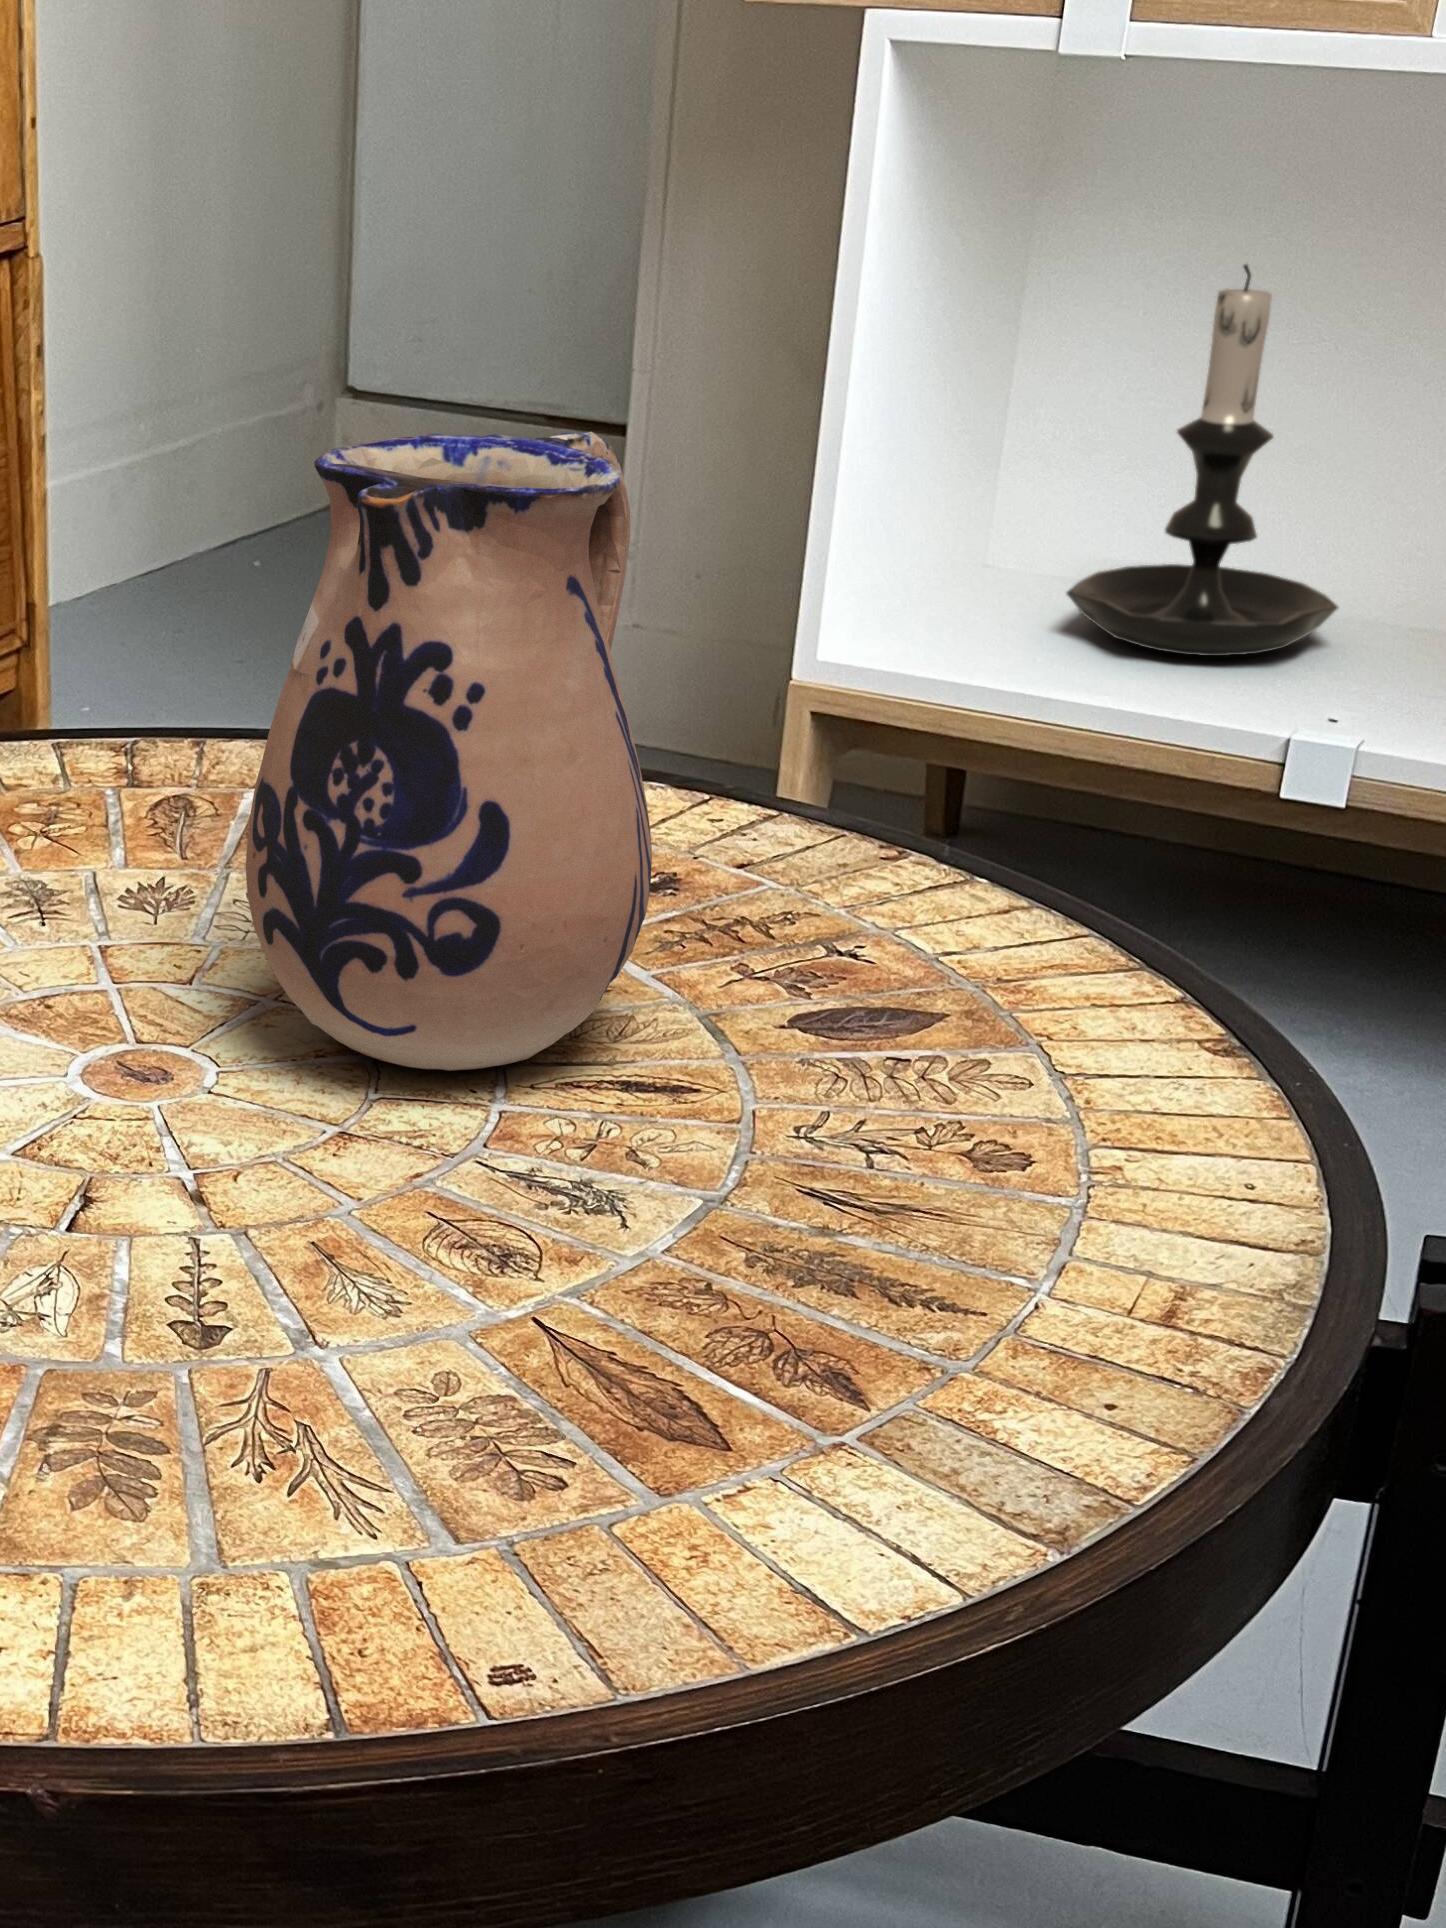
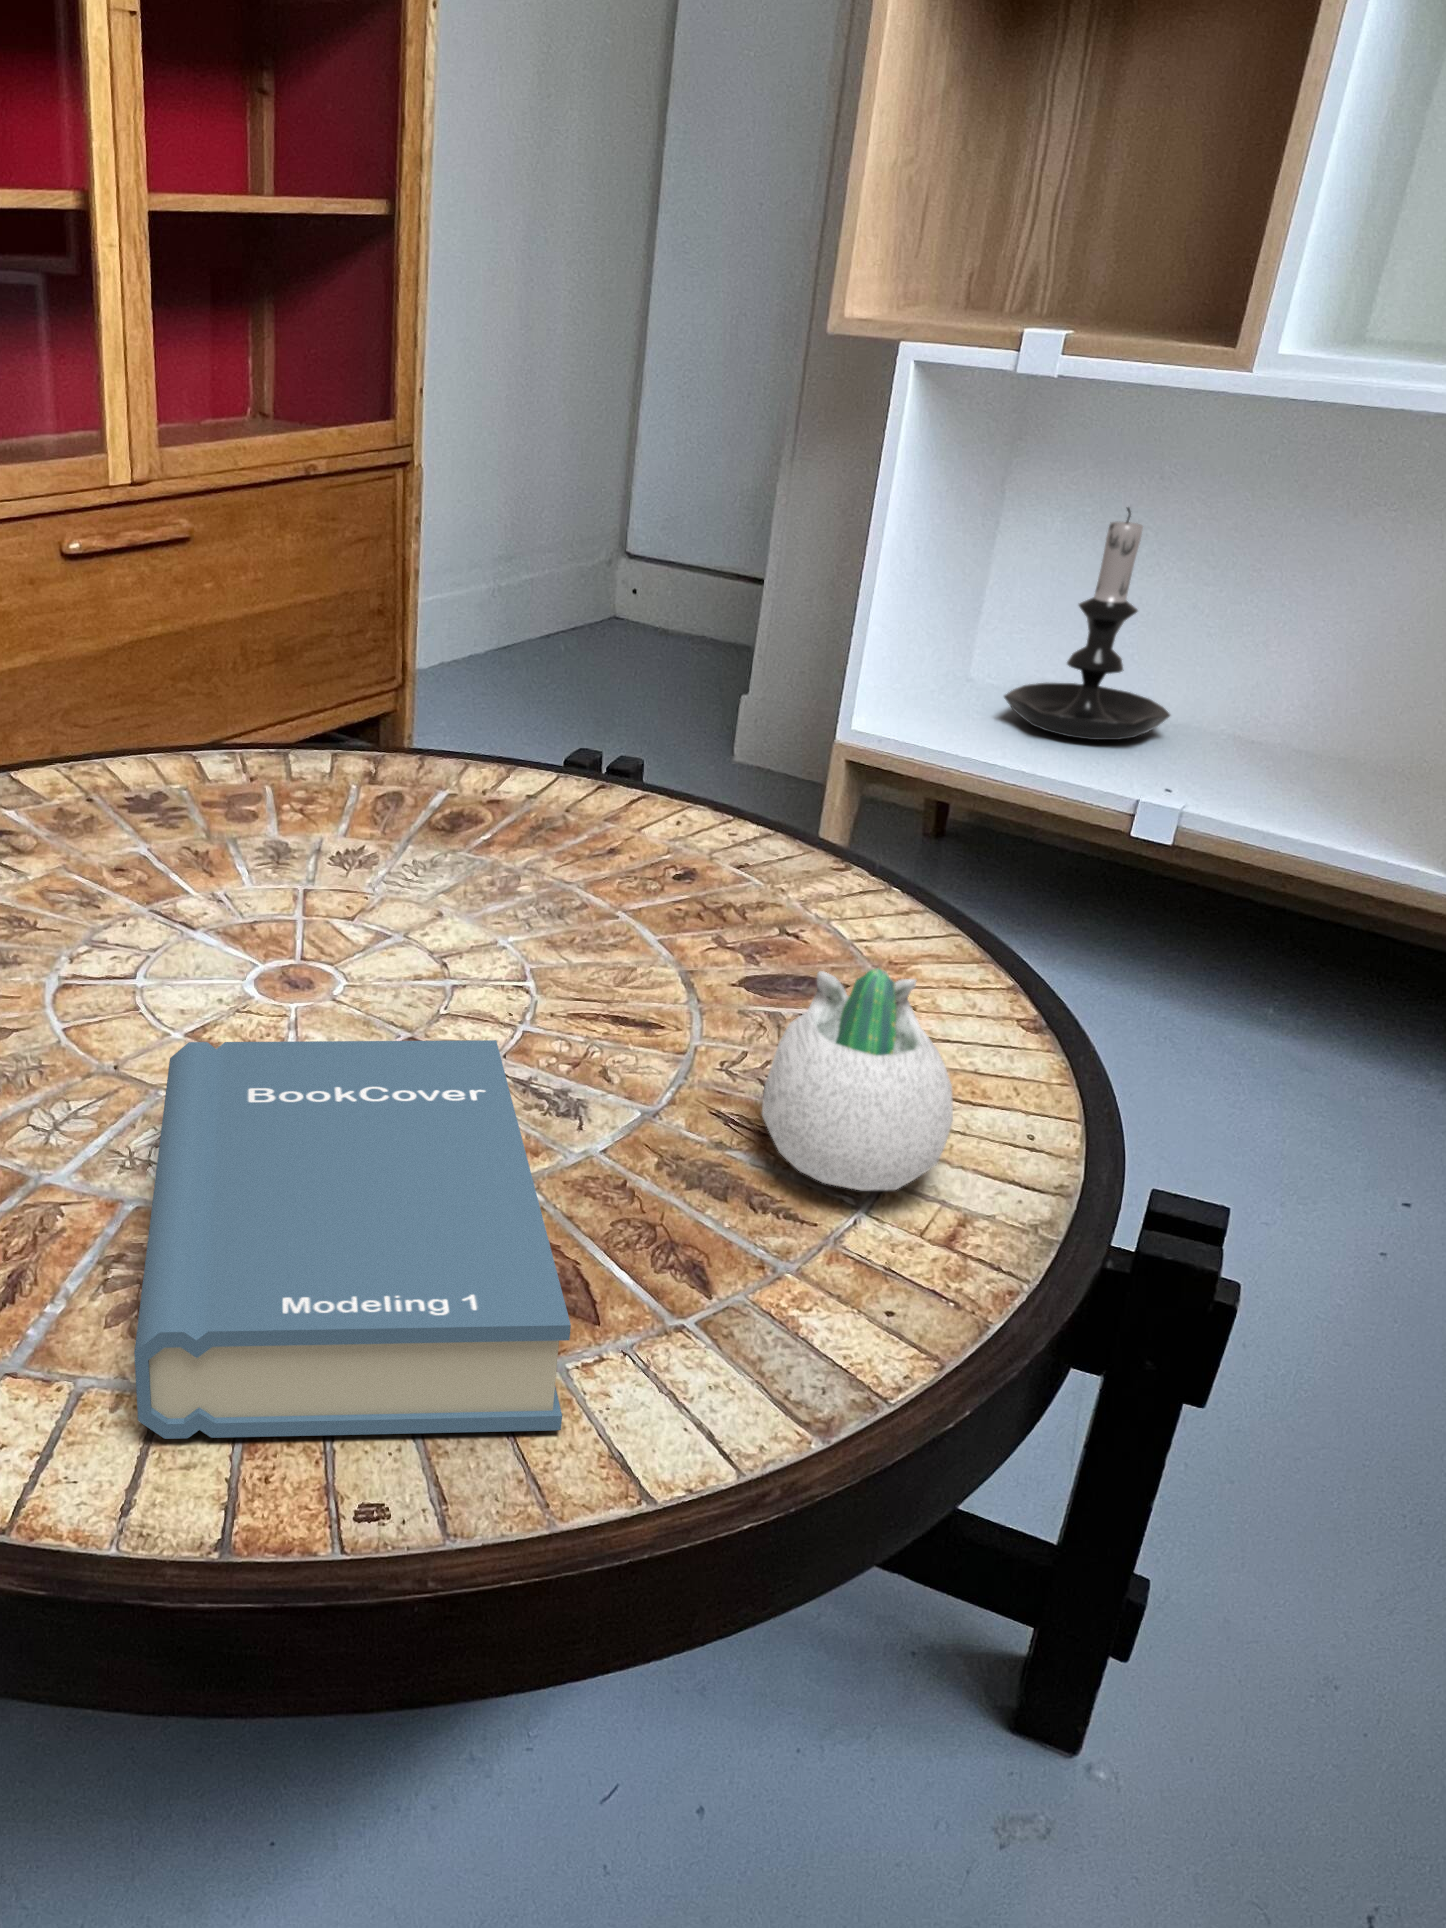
ceramic pitcher: present [246,432,652,1071] -> none [371,573,651,998]
succulent planter: none [886,955,1148,1262] -> present [762,968,953,1190]
hardback book: none [50,1105,733,1616] -> present [134,1040,571,1439]

